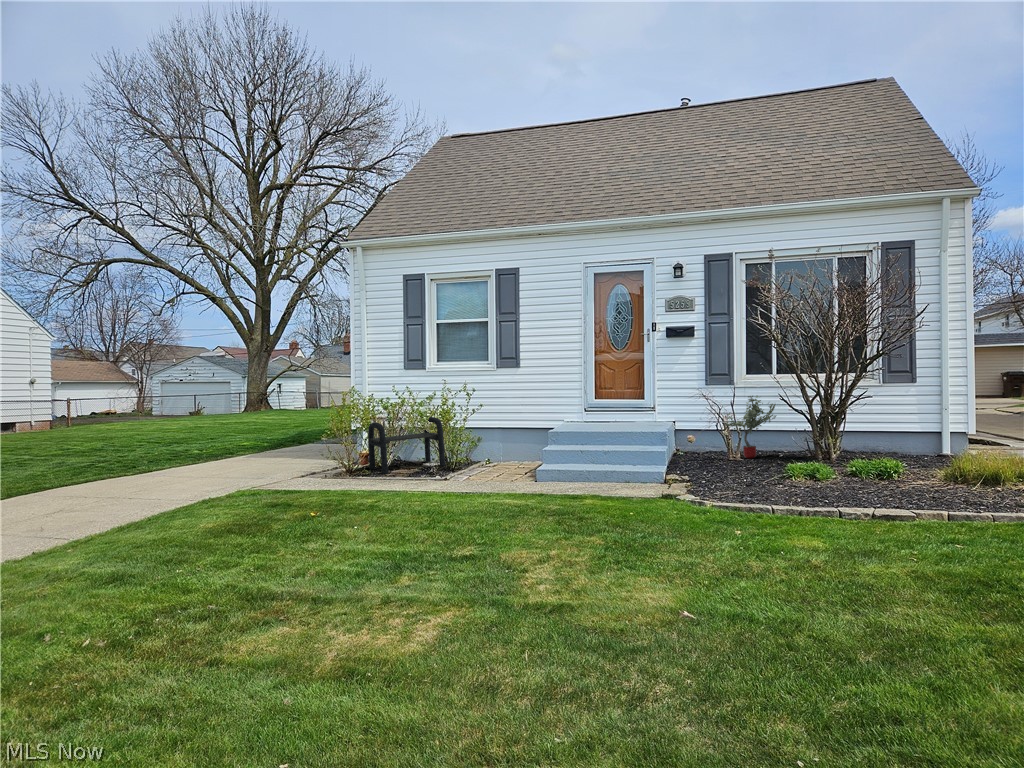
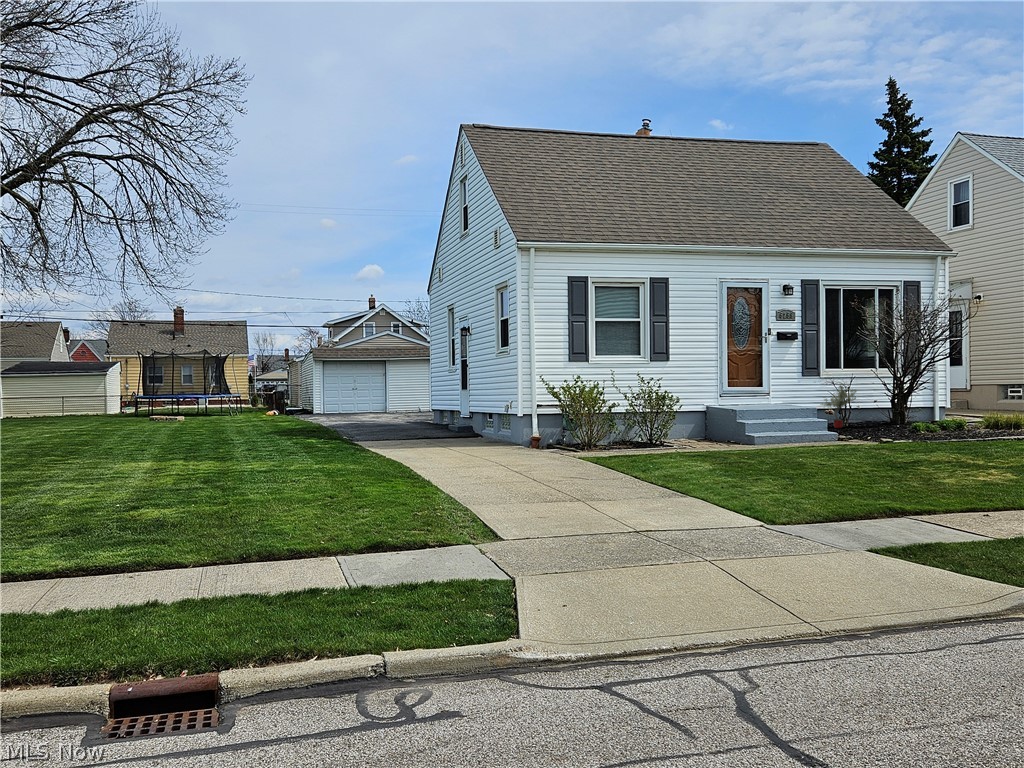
bench: present [368,417,445,474] -> none [591,403,644,451]

